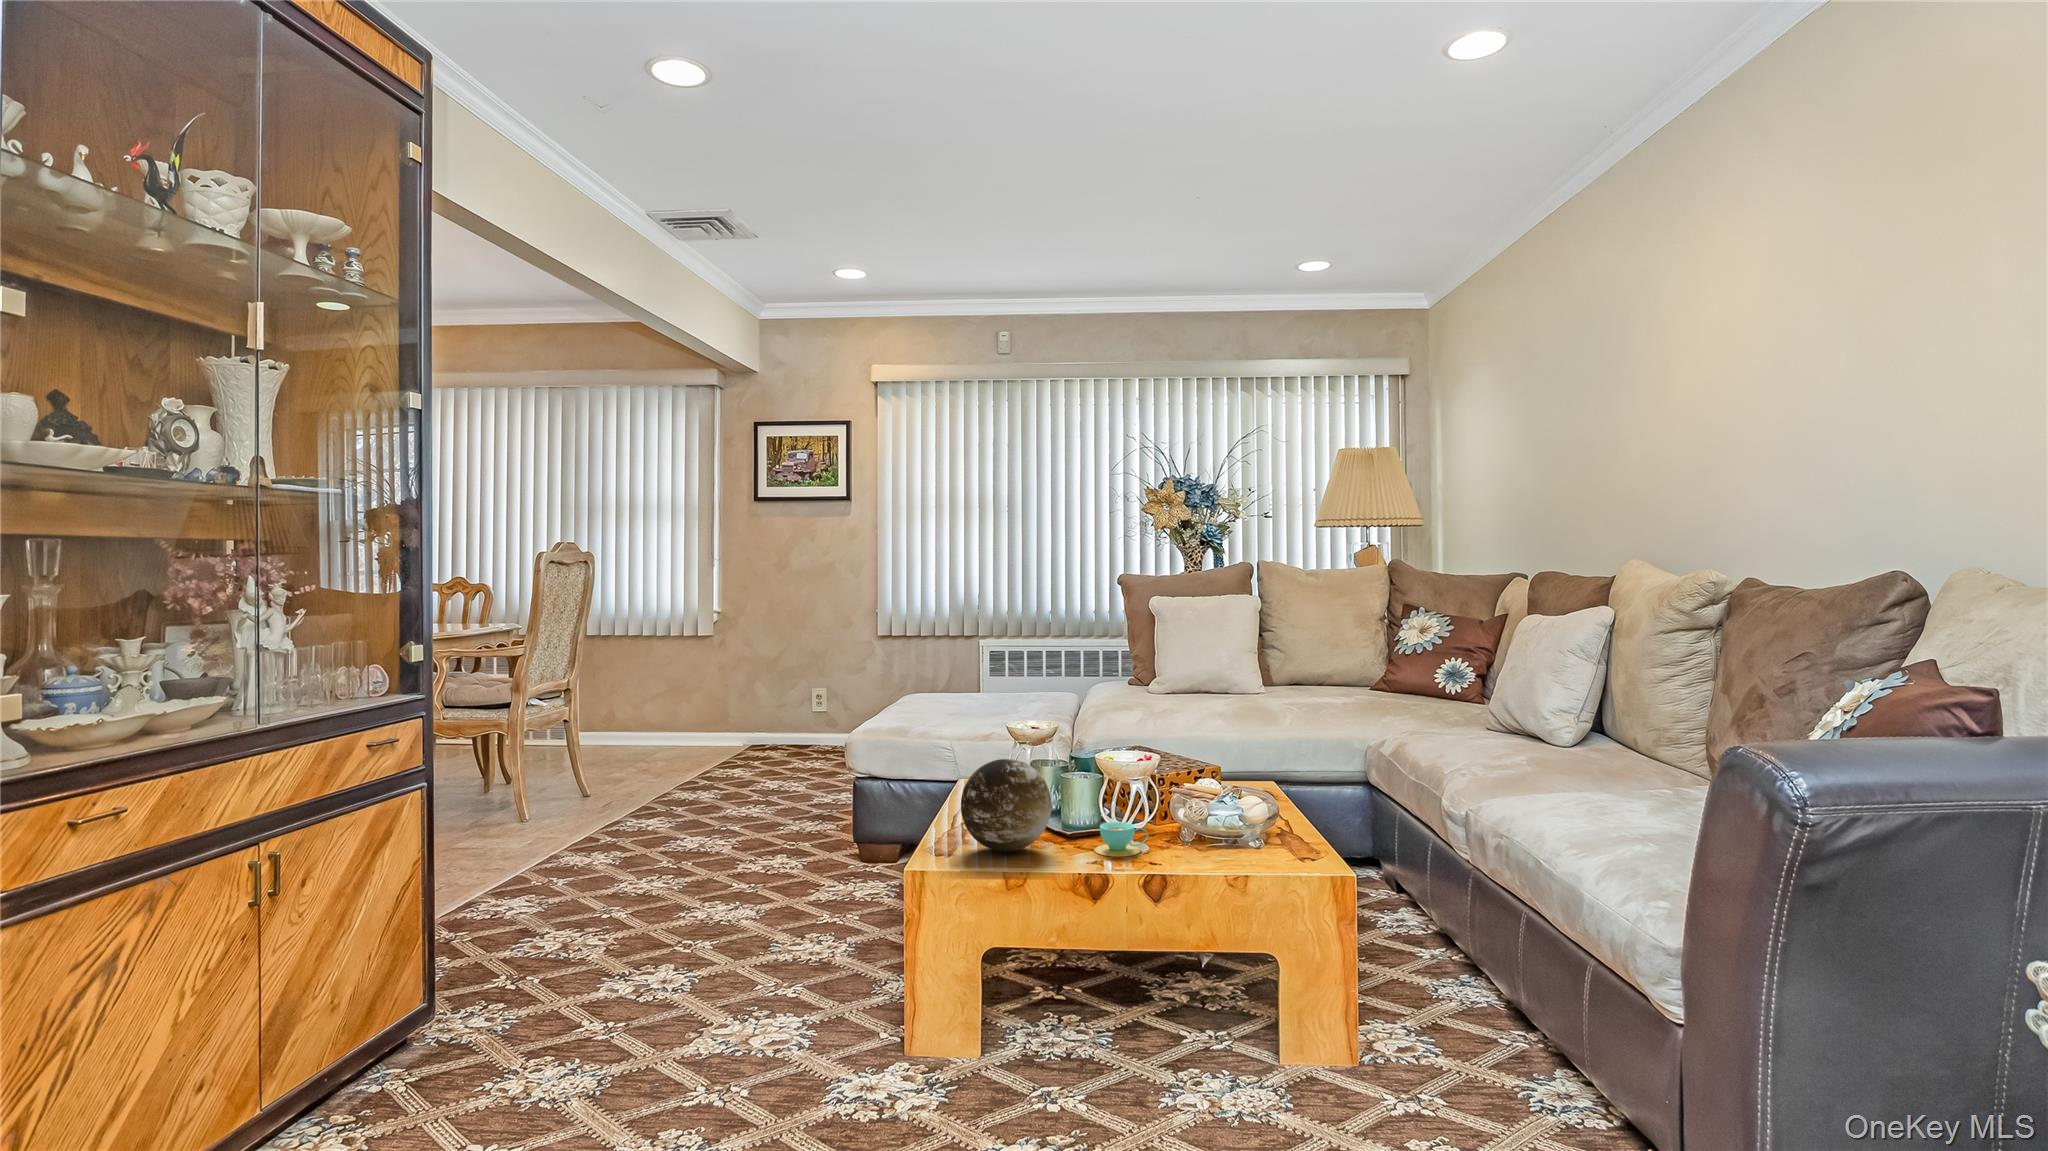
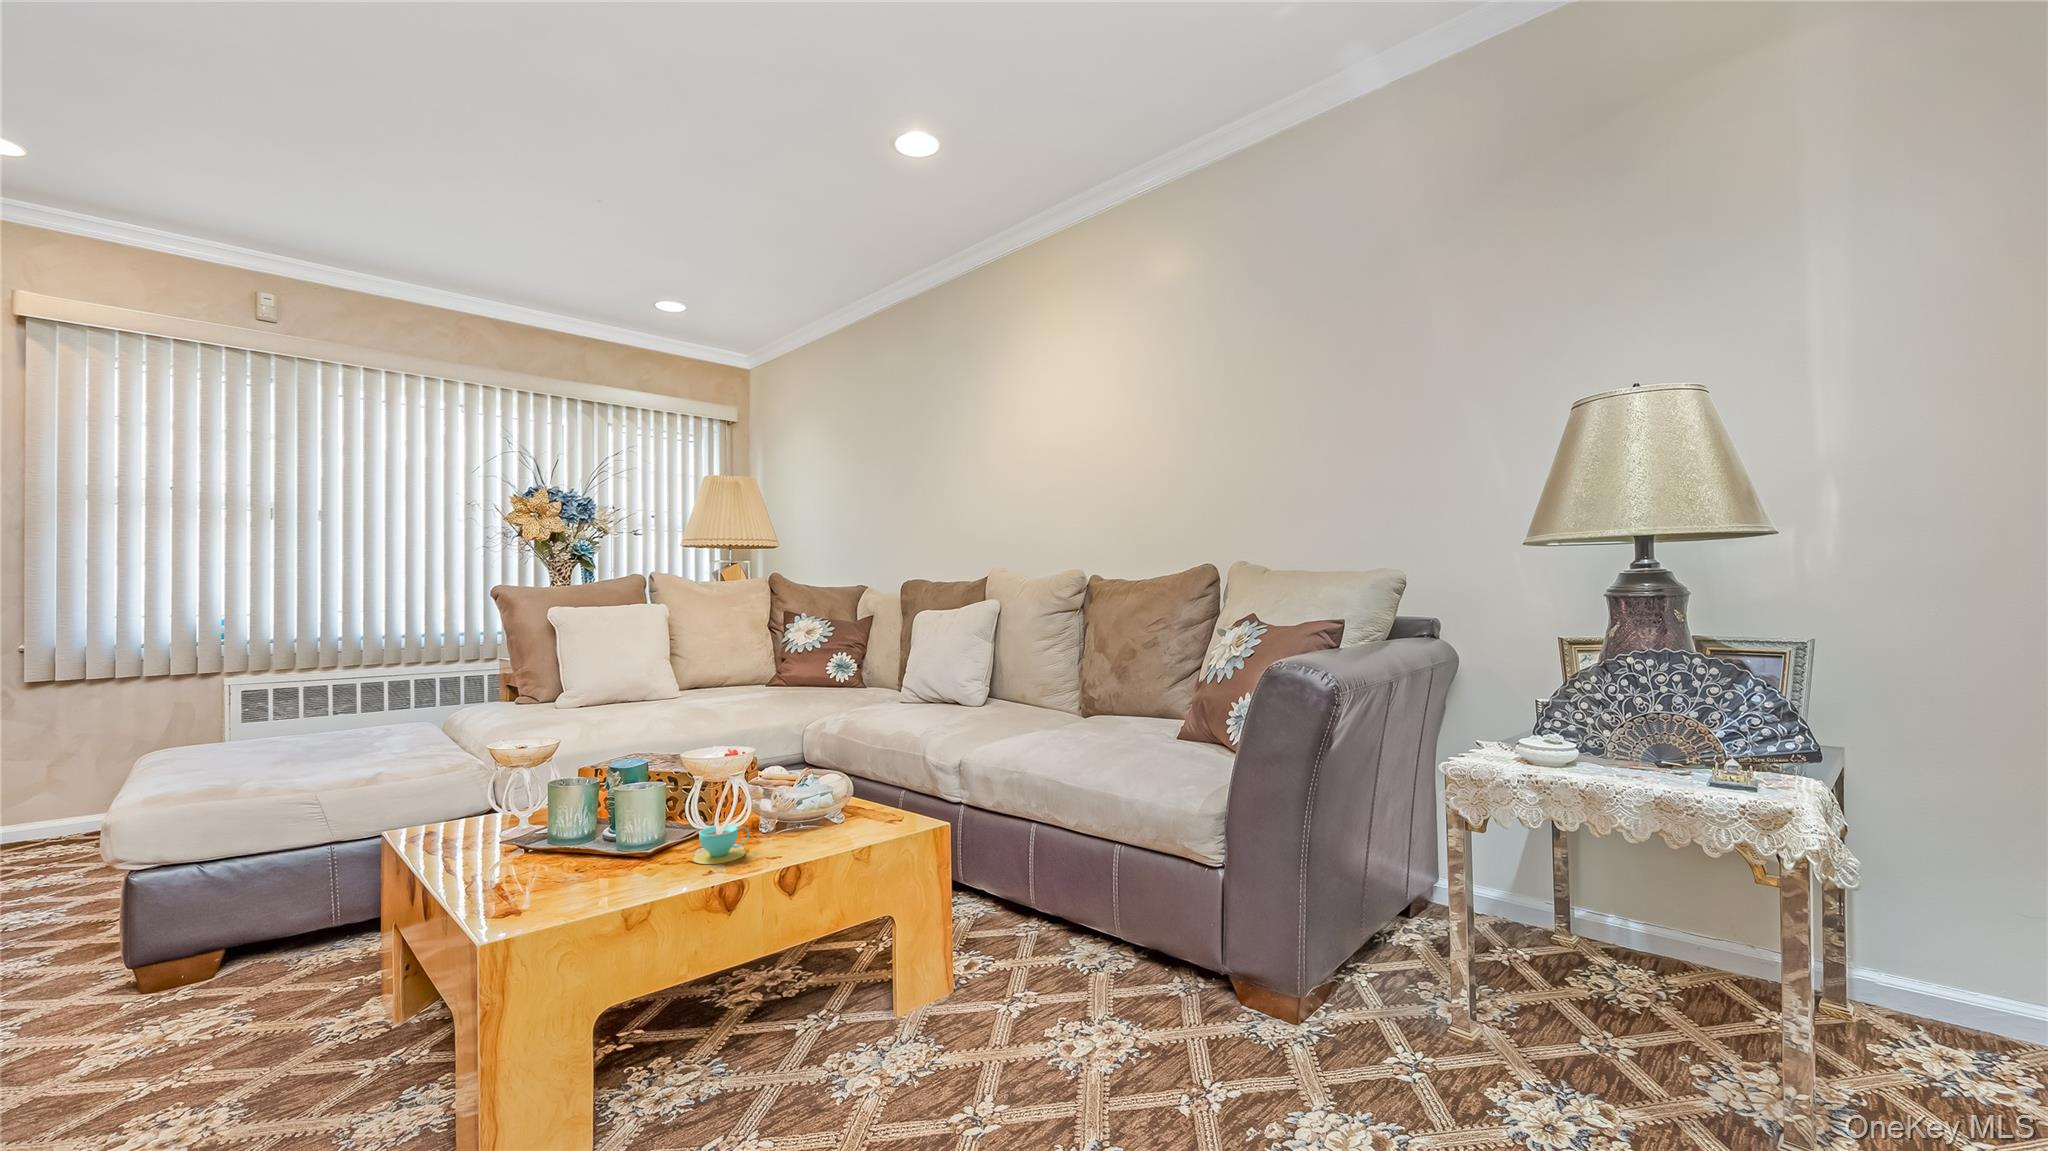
decorative orb: present [961,759,1052,852] -> none [531,778,650,889]

